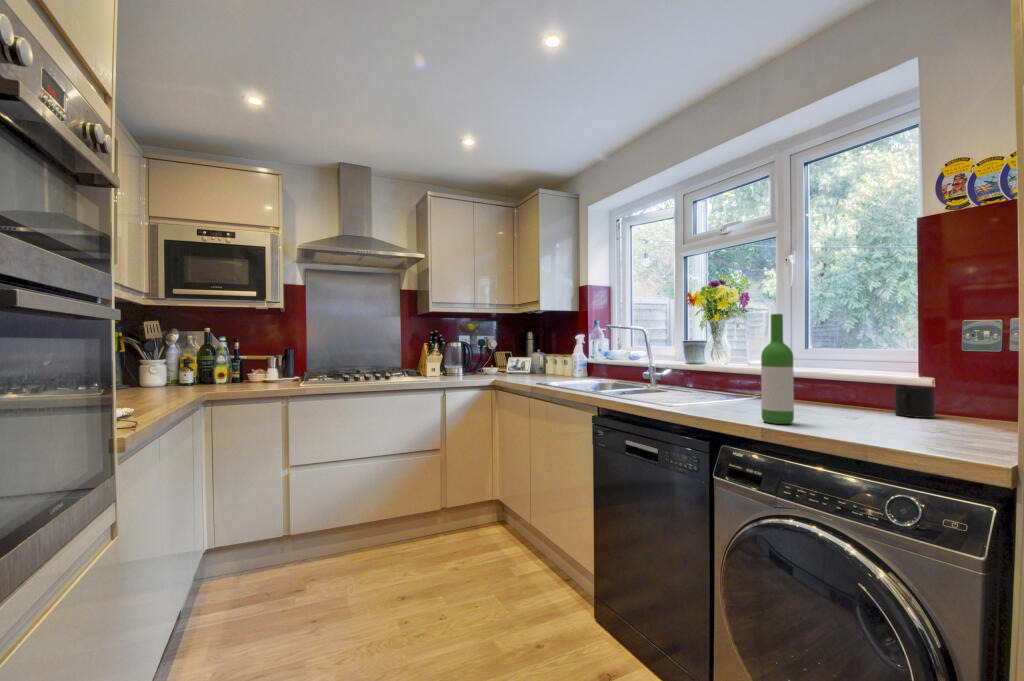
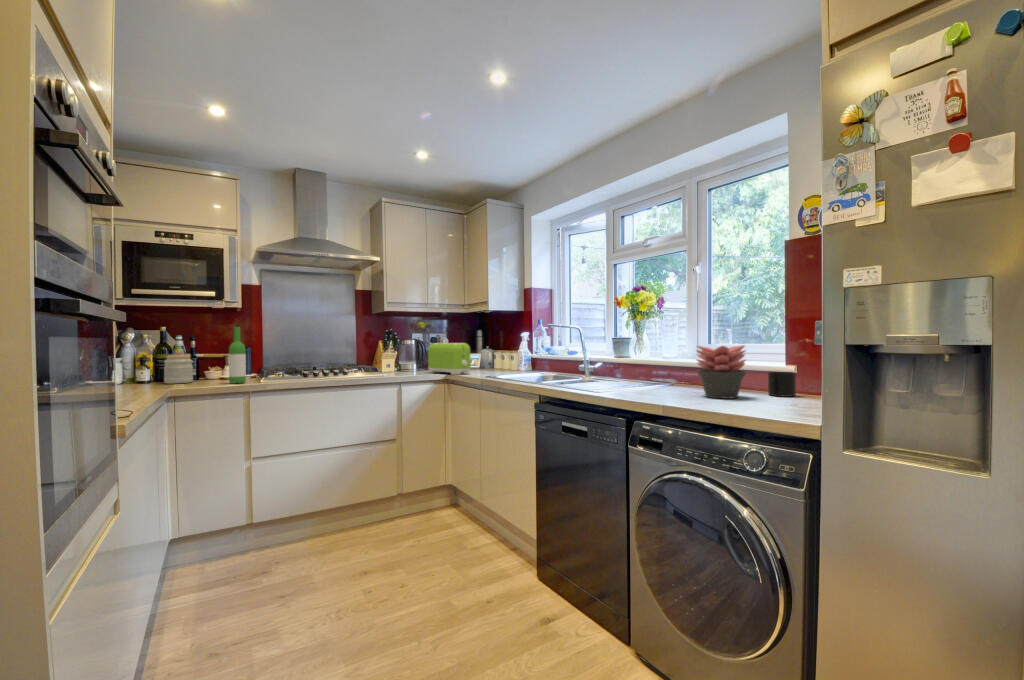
wine bottle: present [761,314,794,424] -> present [229,327,246,383]
toaster: none [474,346,520,380] -> present [428,343,470,375]
succulent plant: none [797,351,870,419] -> present [697,345,746,399]
jar: none [205,352,234,386] -> present [164,351,193,384]

